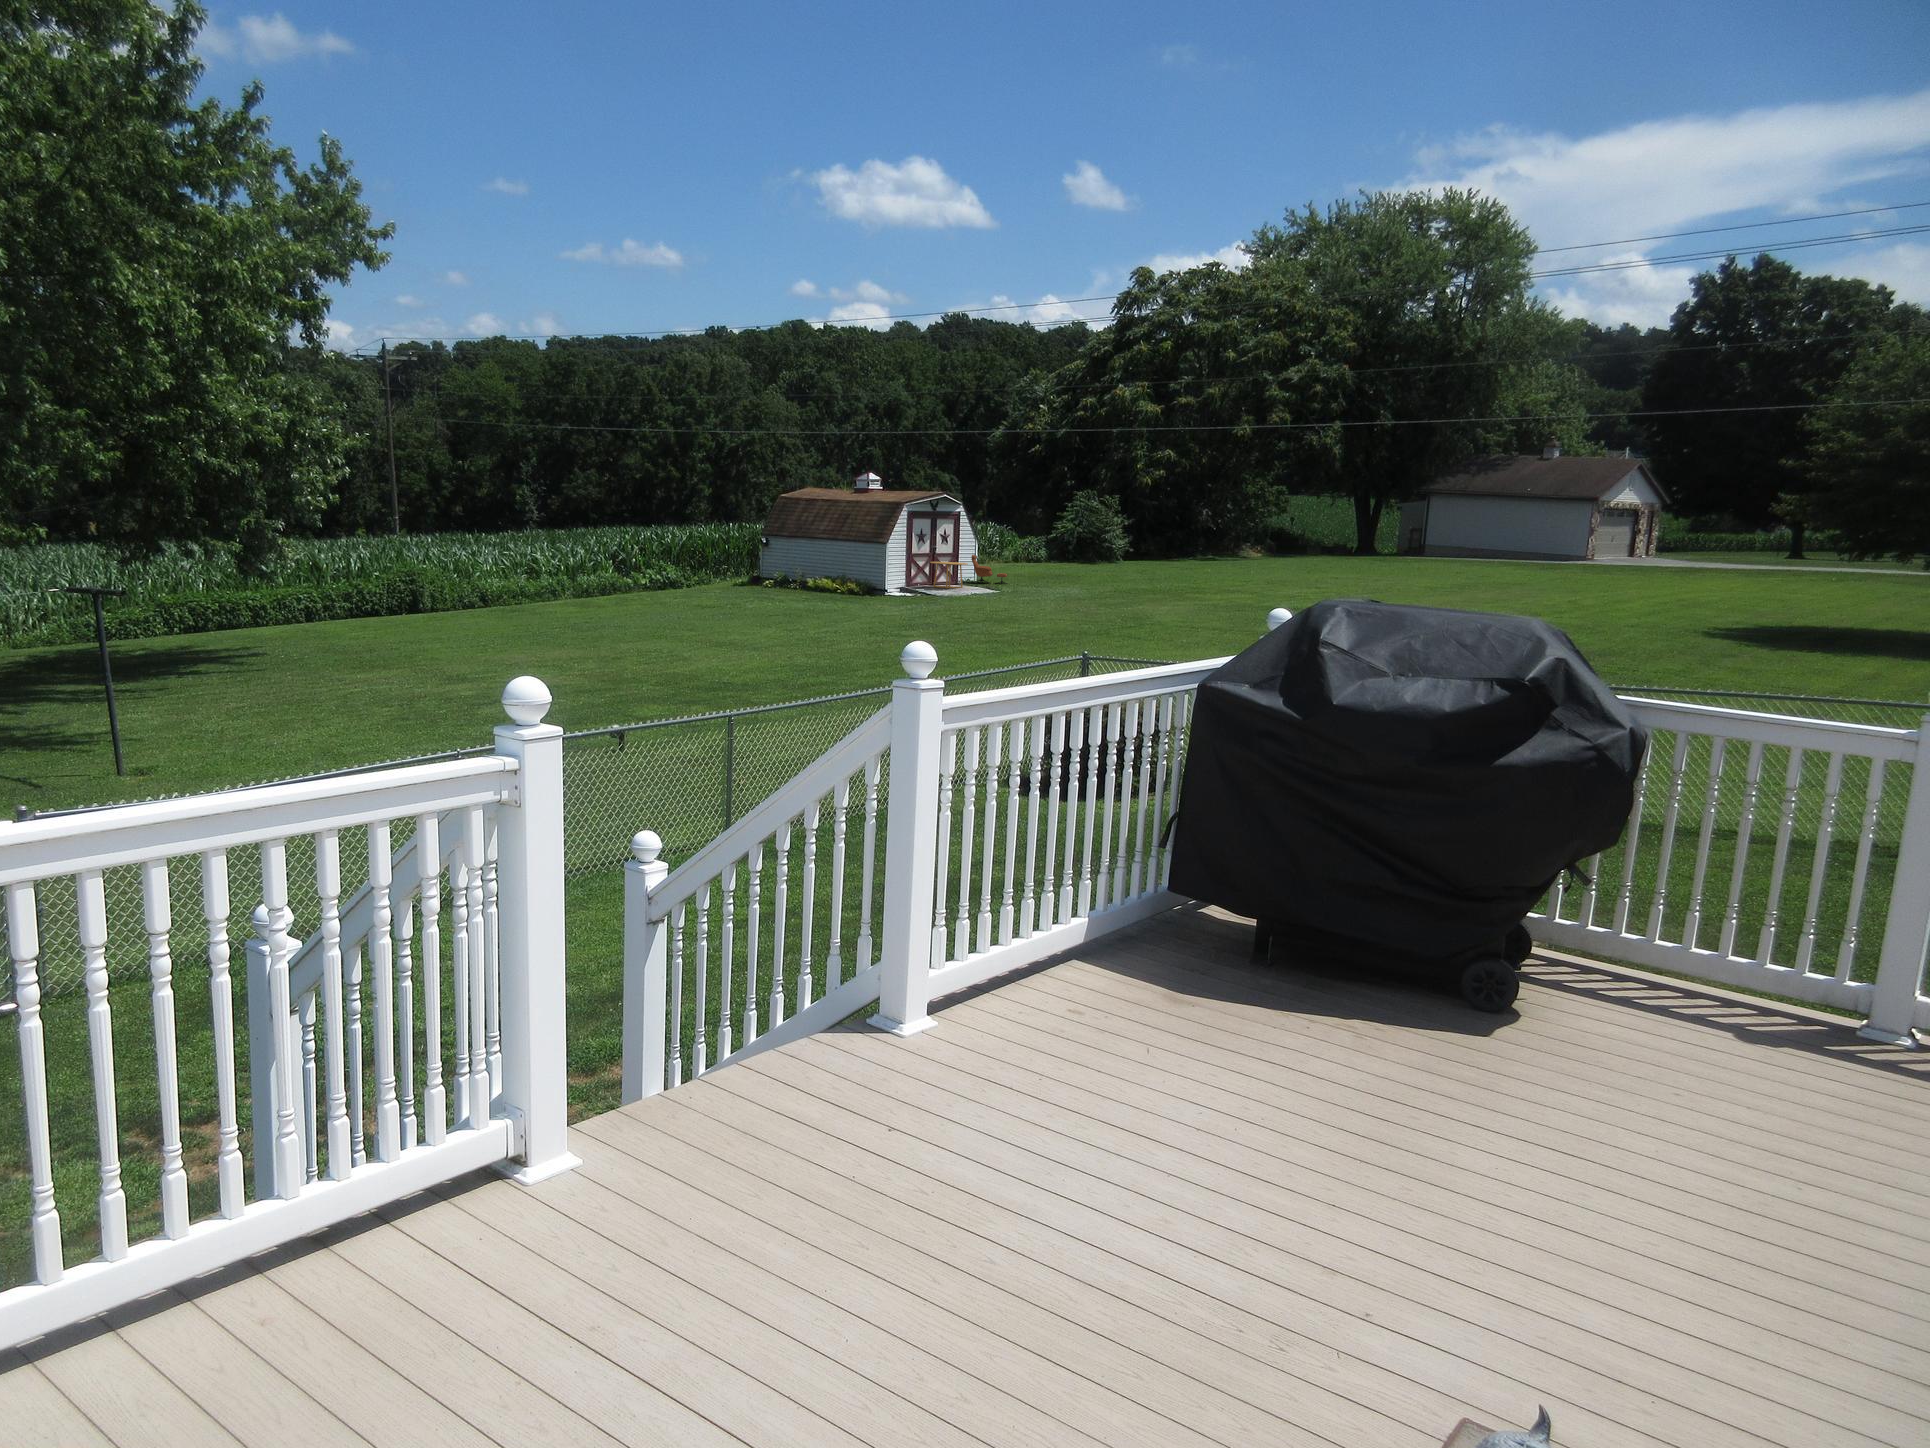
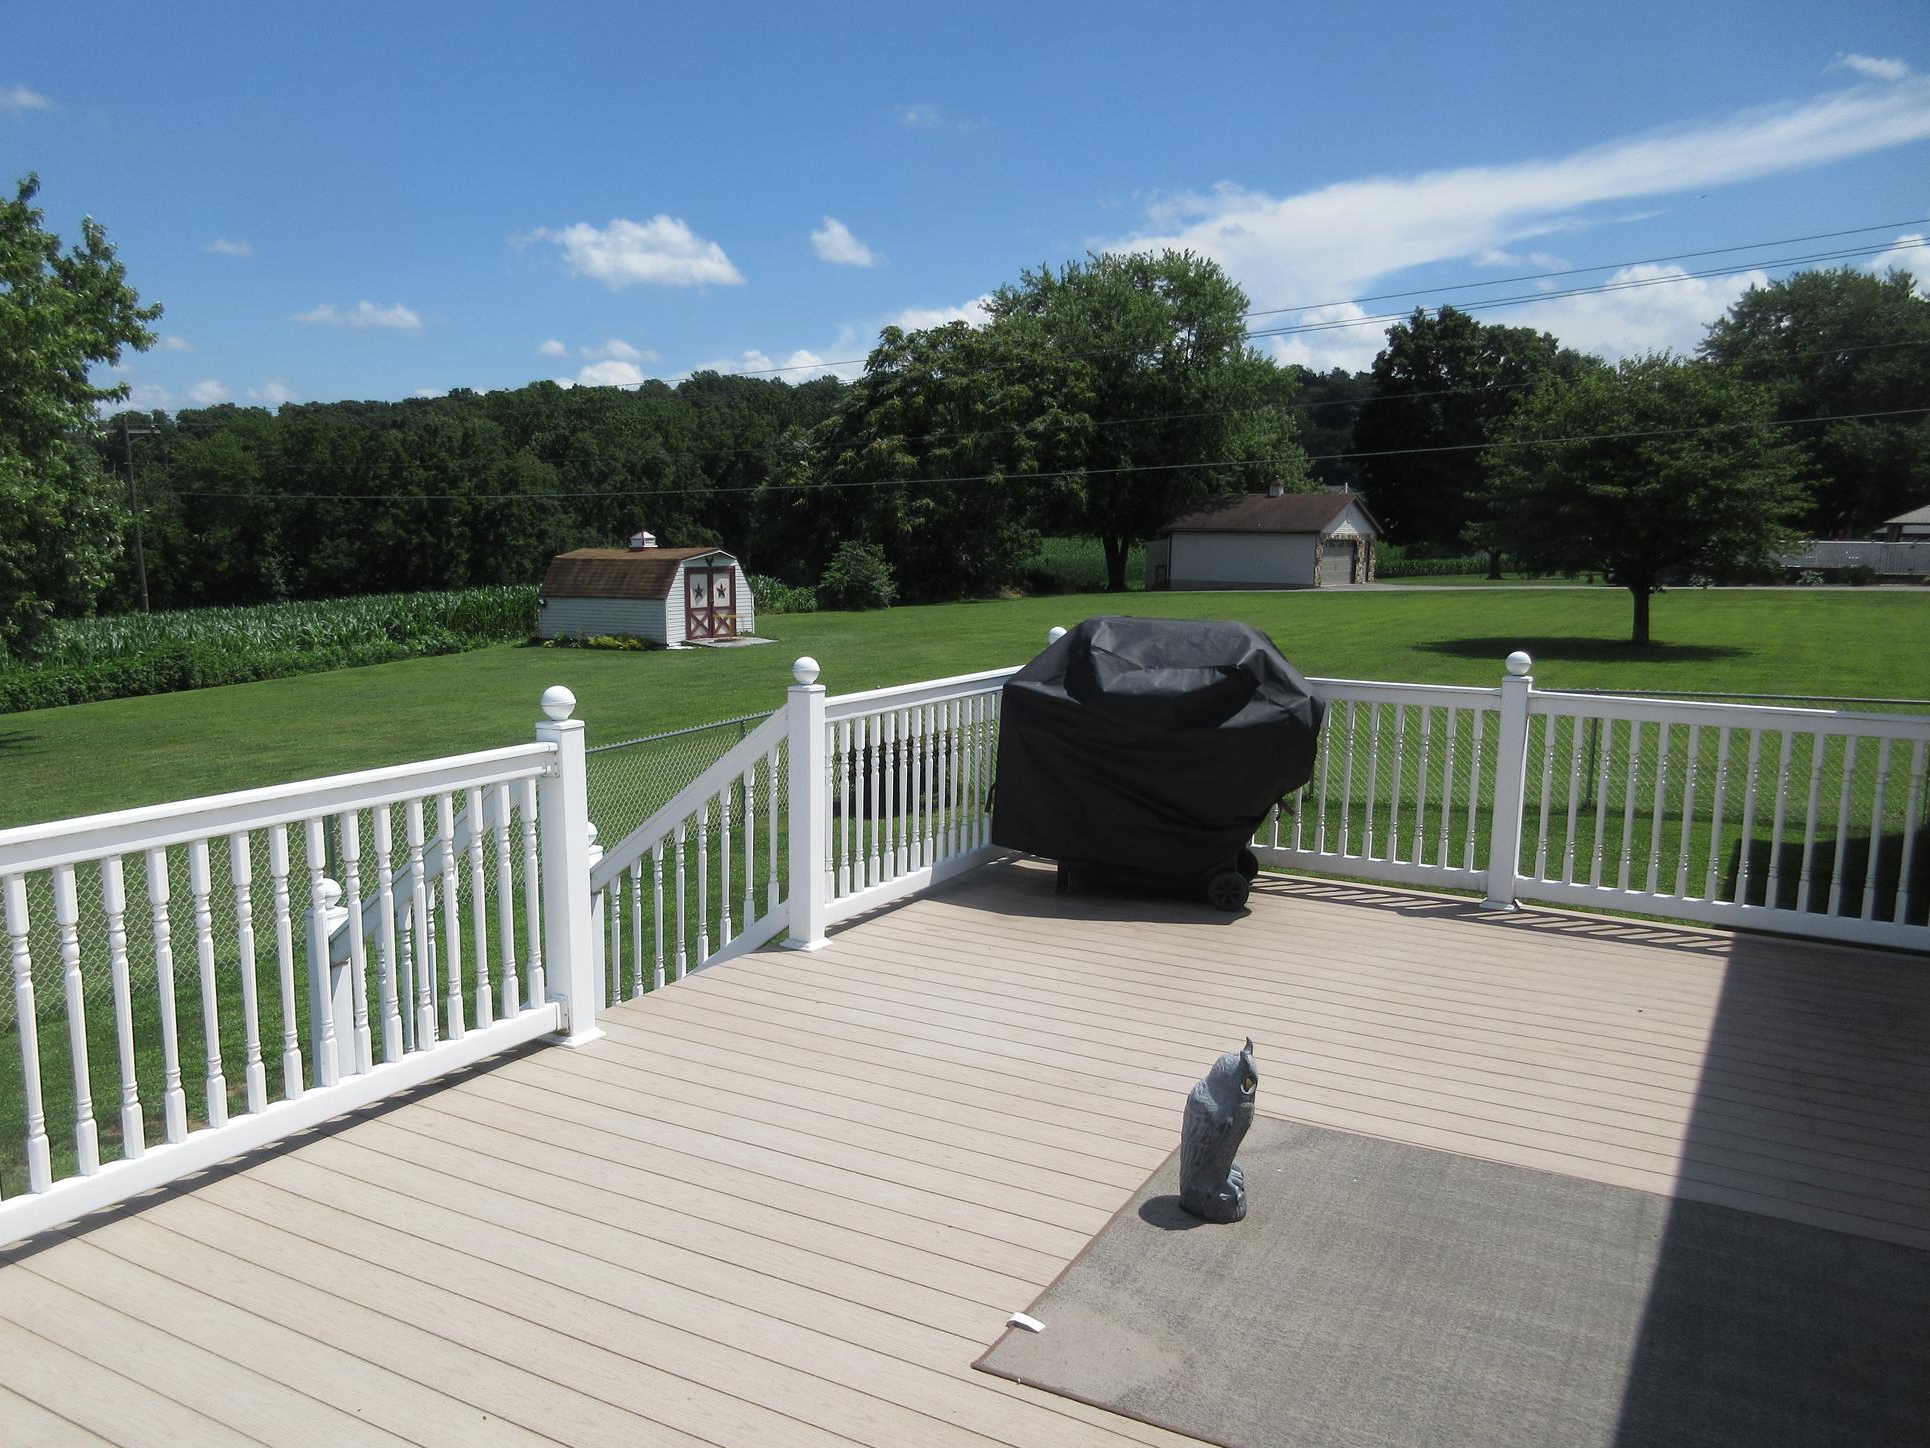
lounge chair: present [971,555,1007,584] -> none [751,607,789,635]

